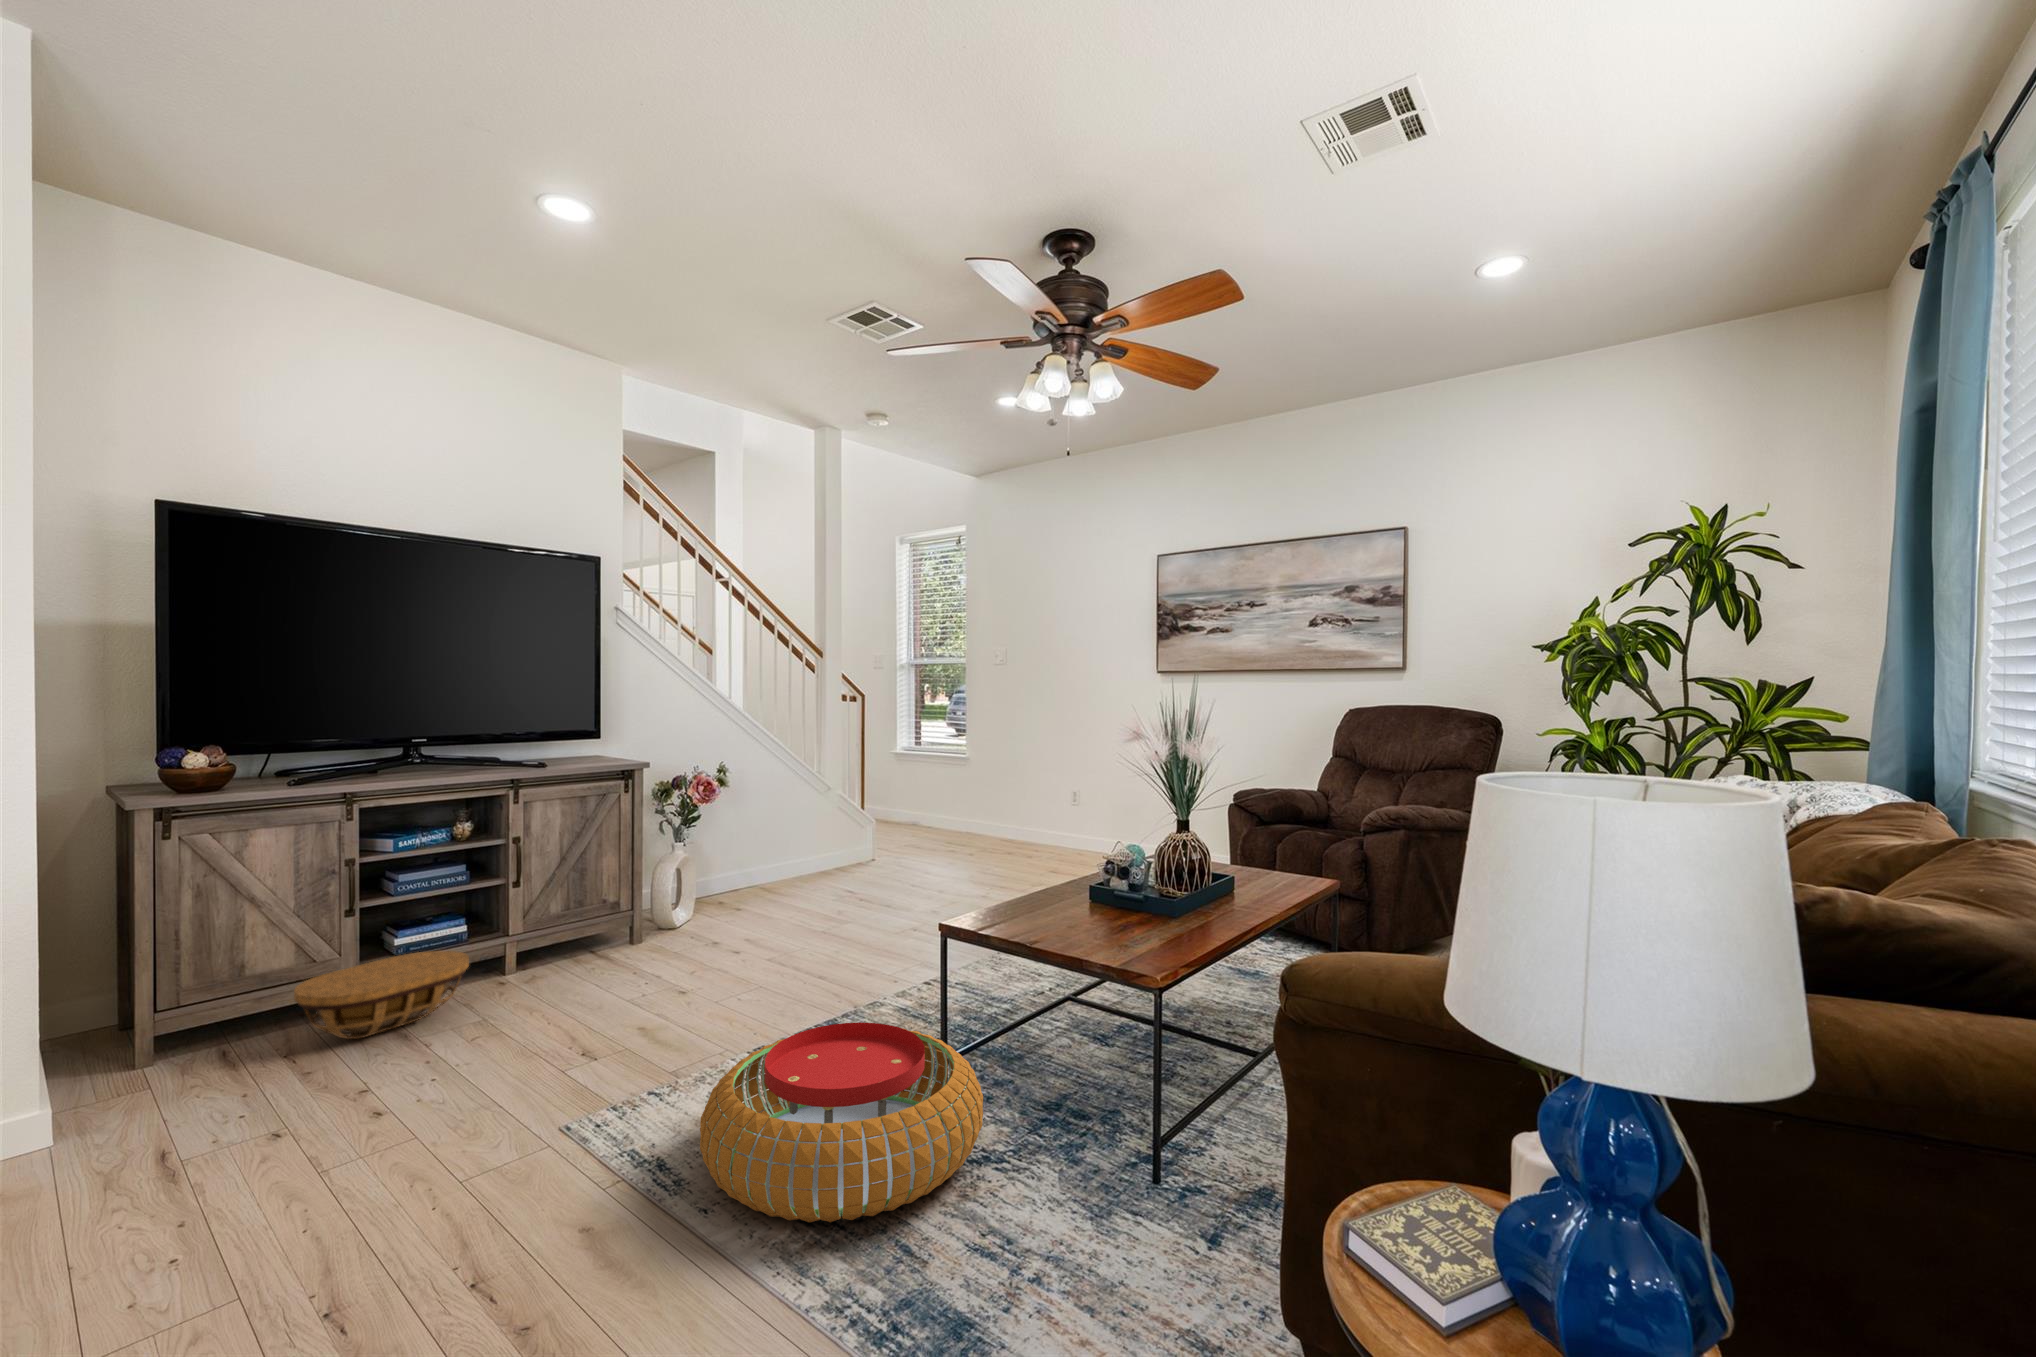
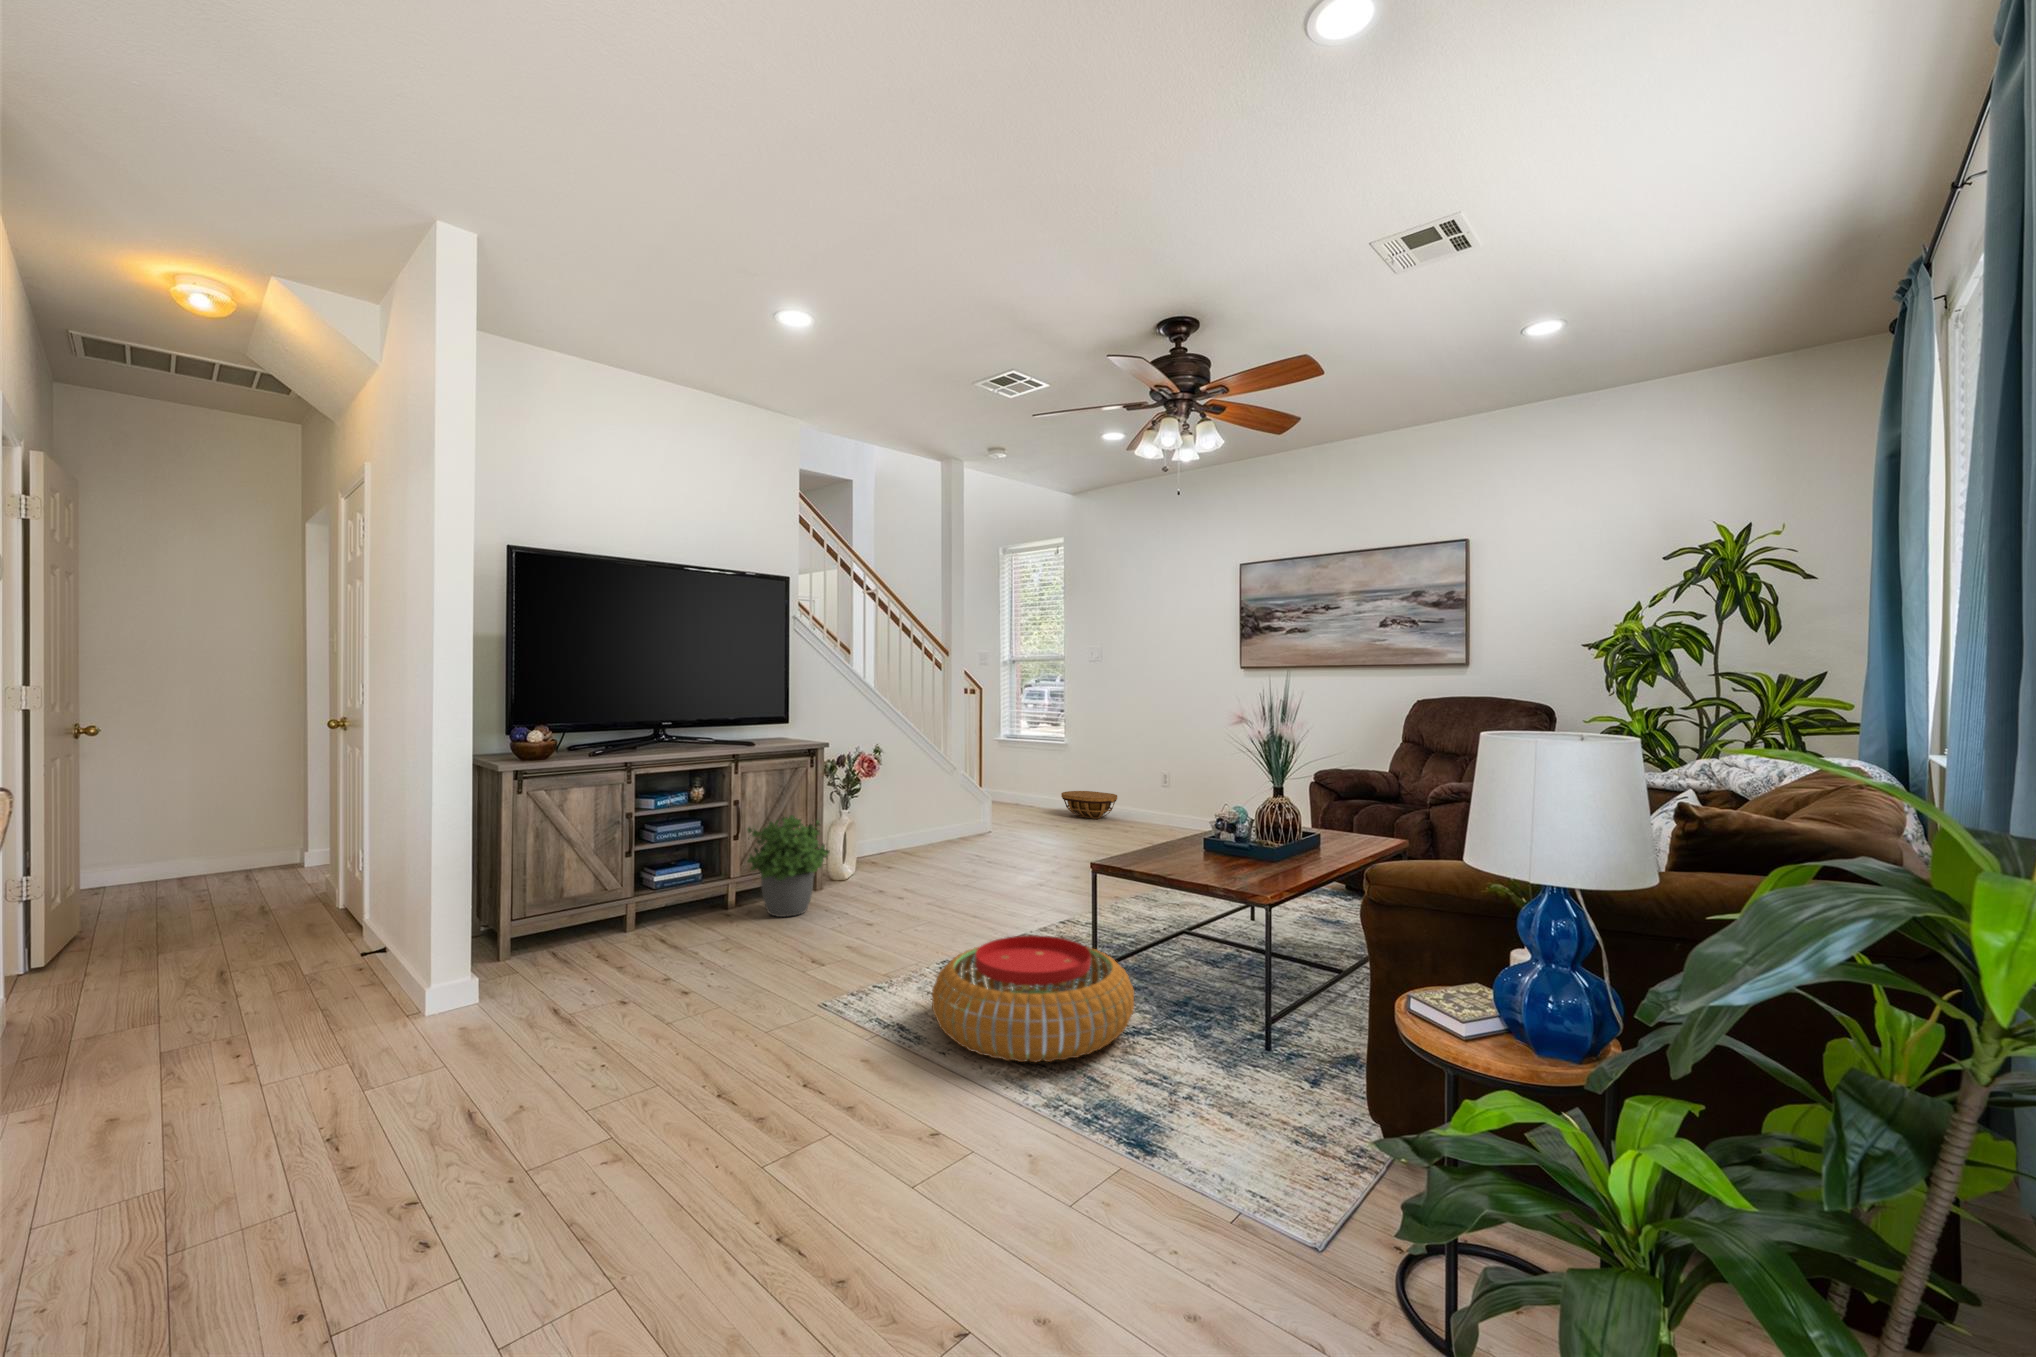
potted plant: none [522,852,640,984] -> present [747,815,829,917]
basket: present [294,951,469,1039] -> present [1061,791,1117,819]

